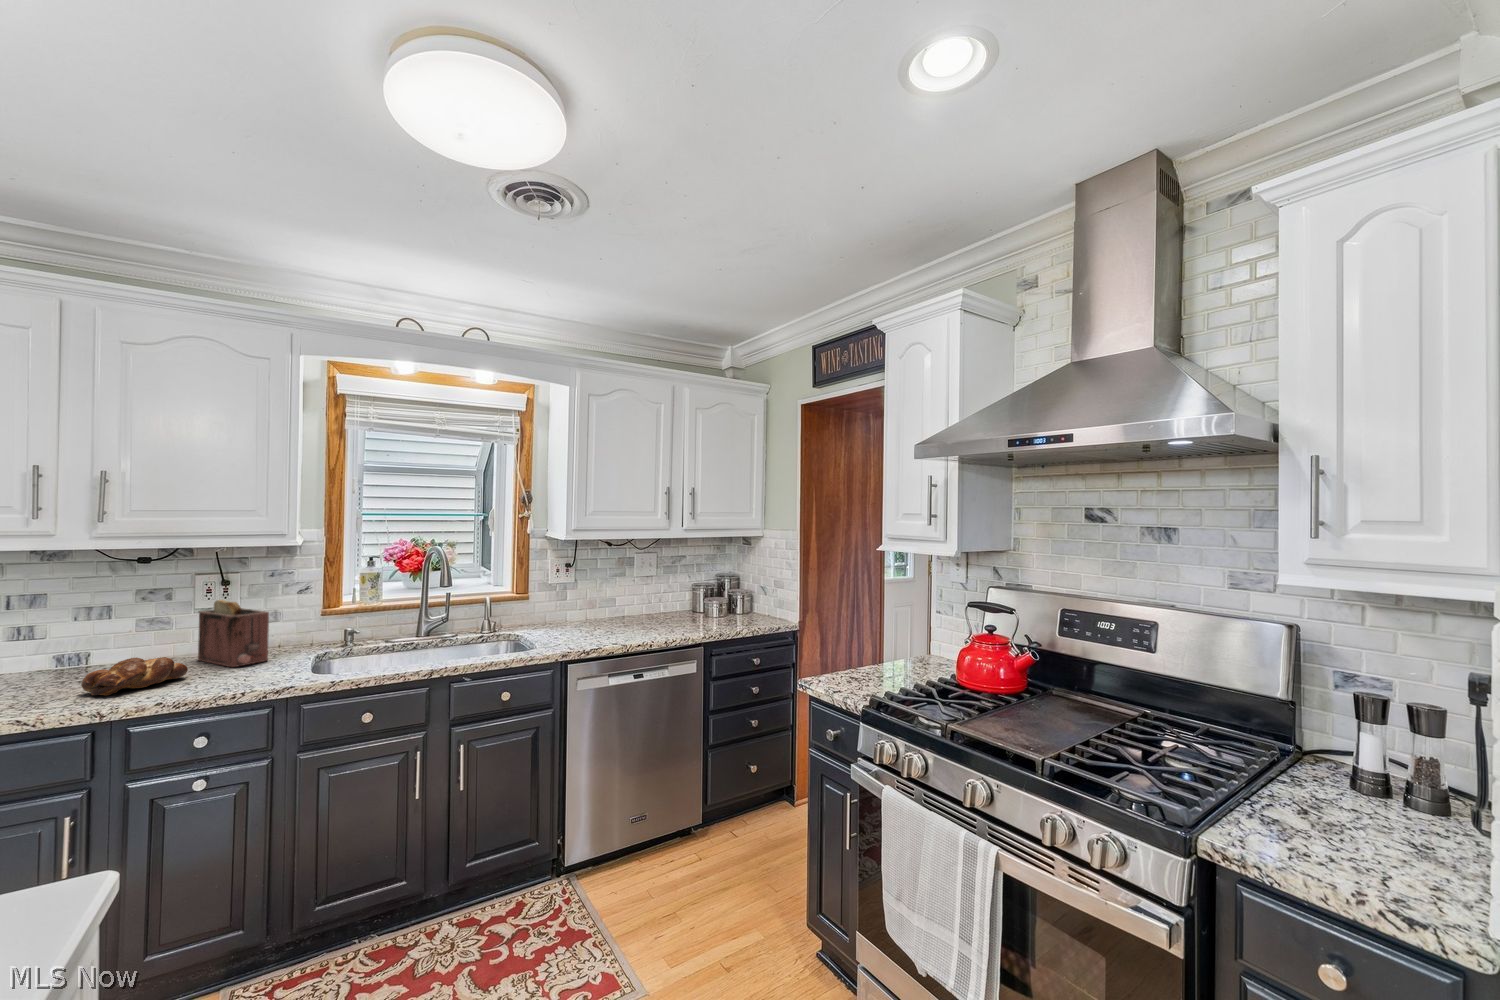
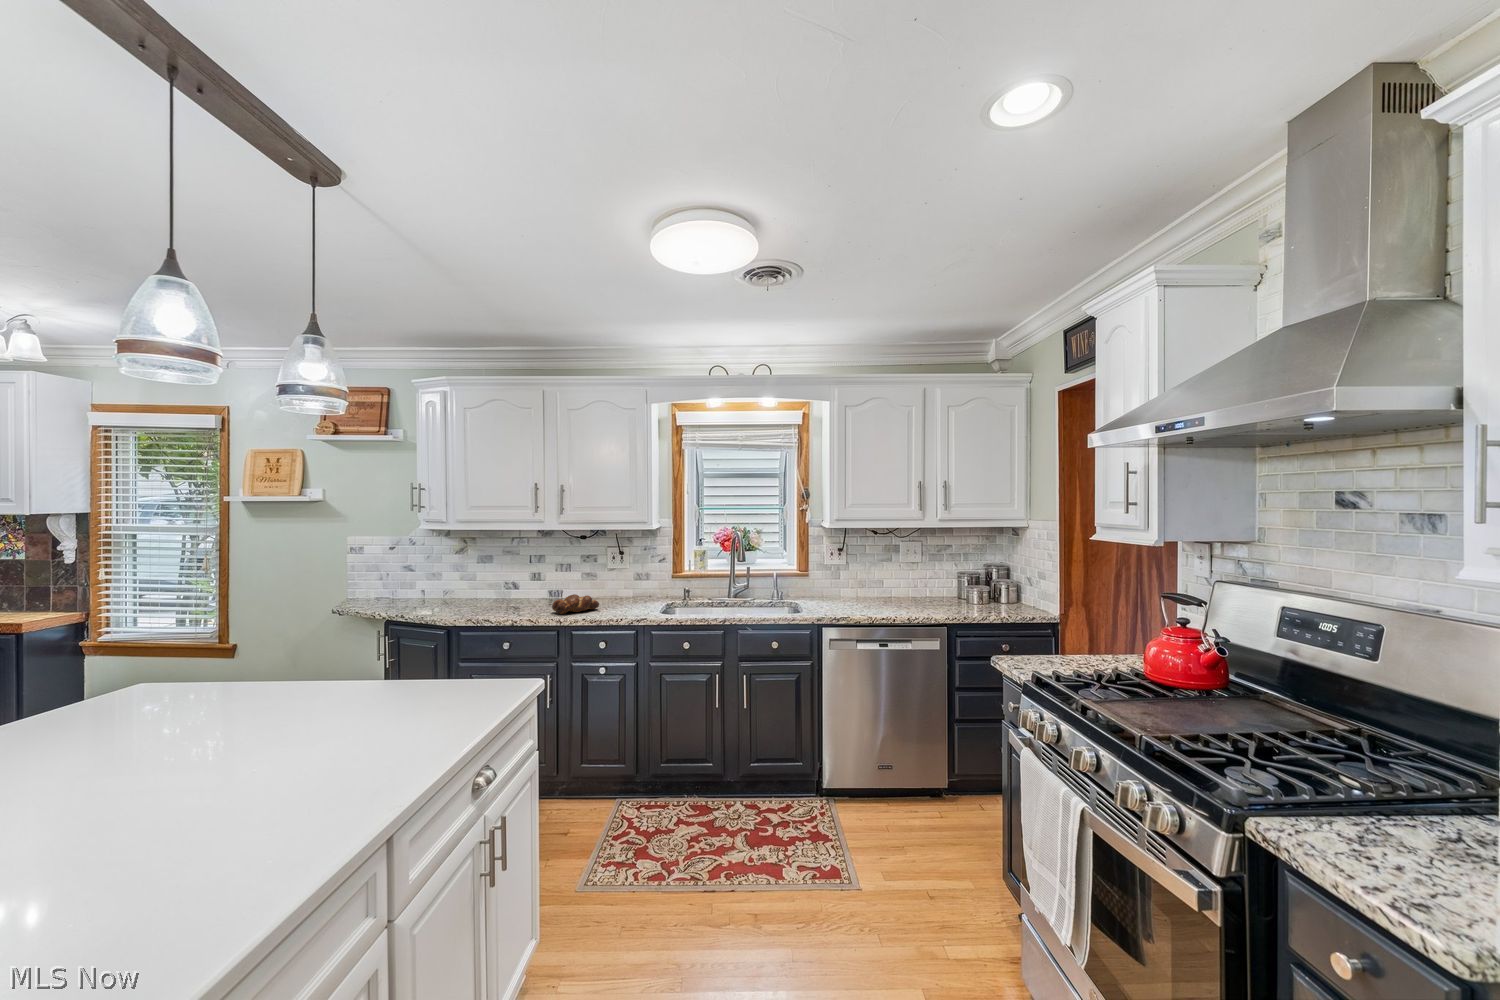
toaster: present [198,600,269,667] -> none [608,564,641,606]

